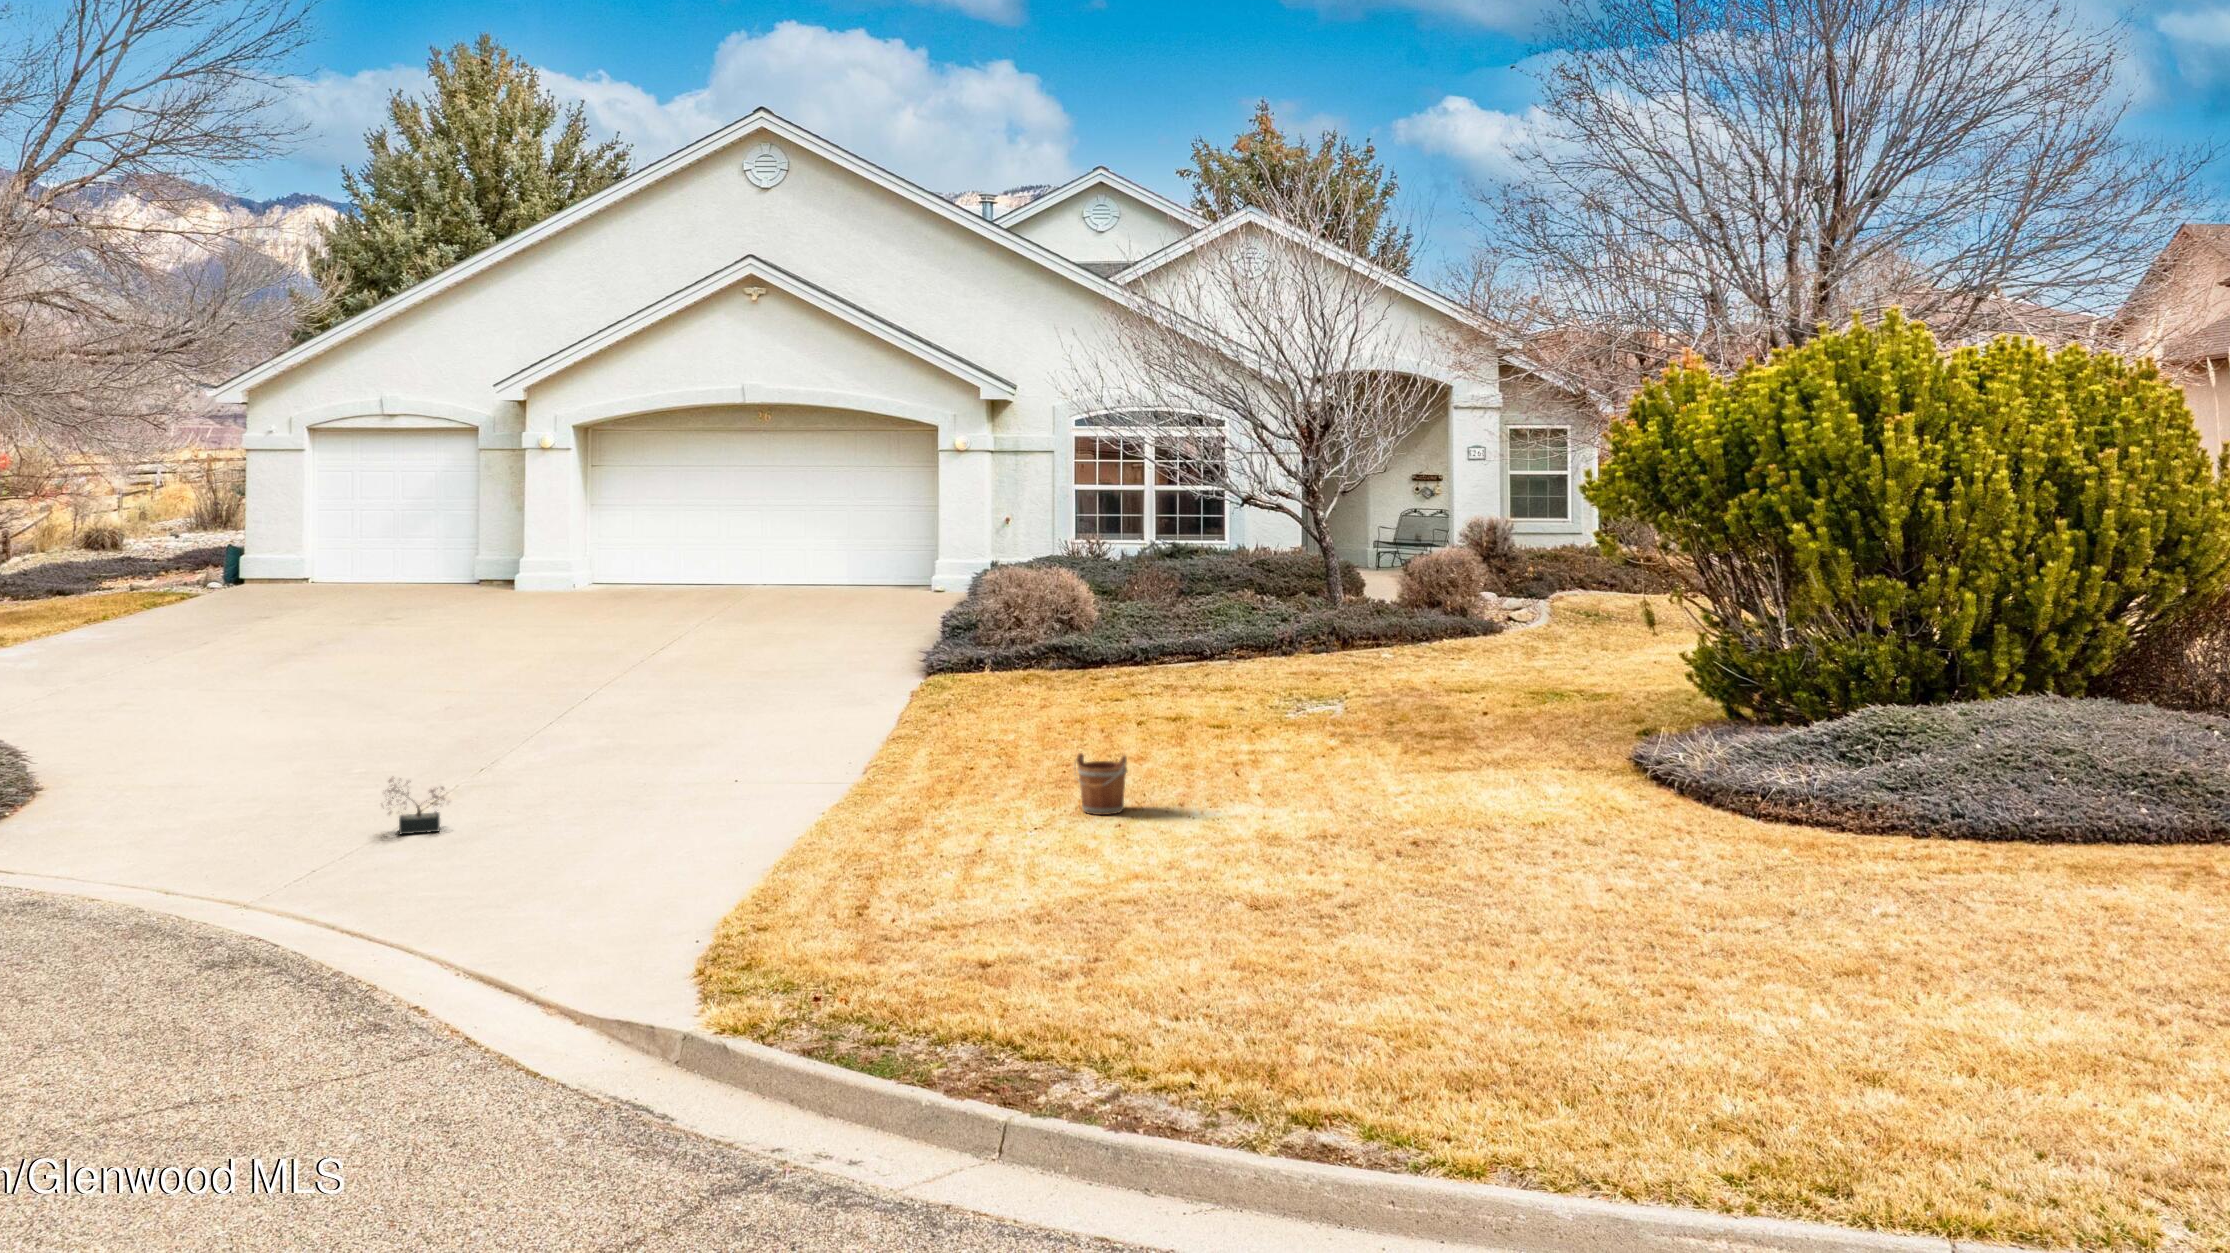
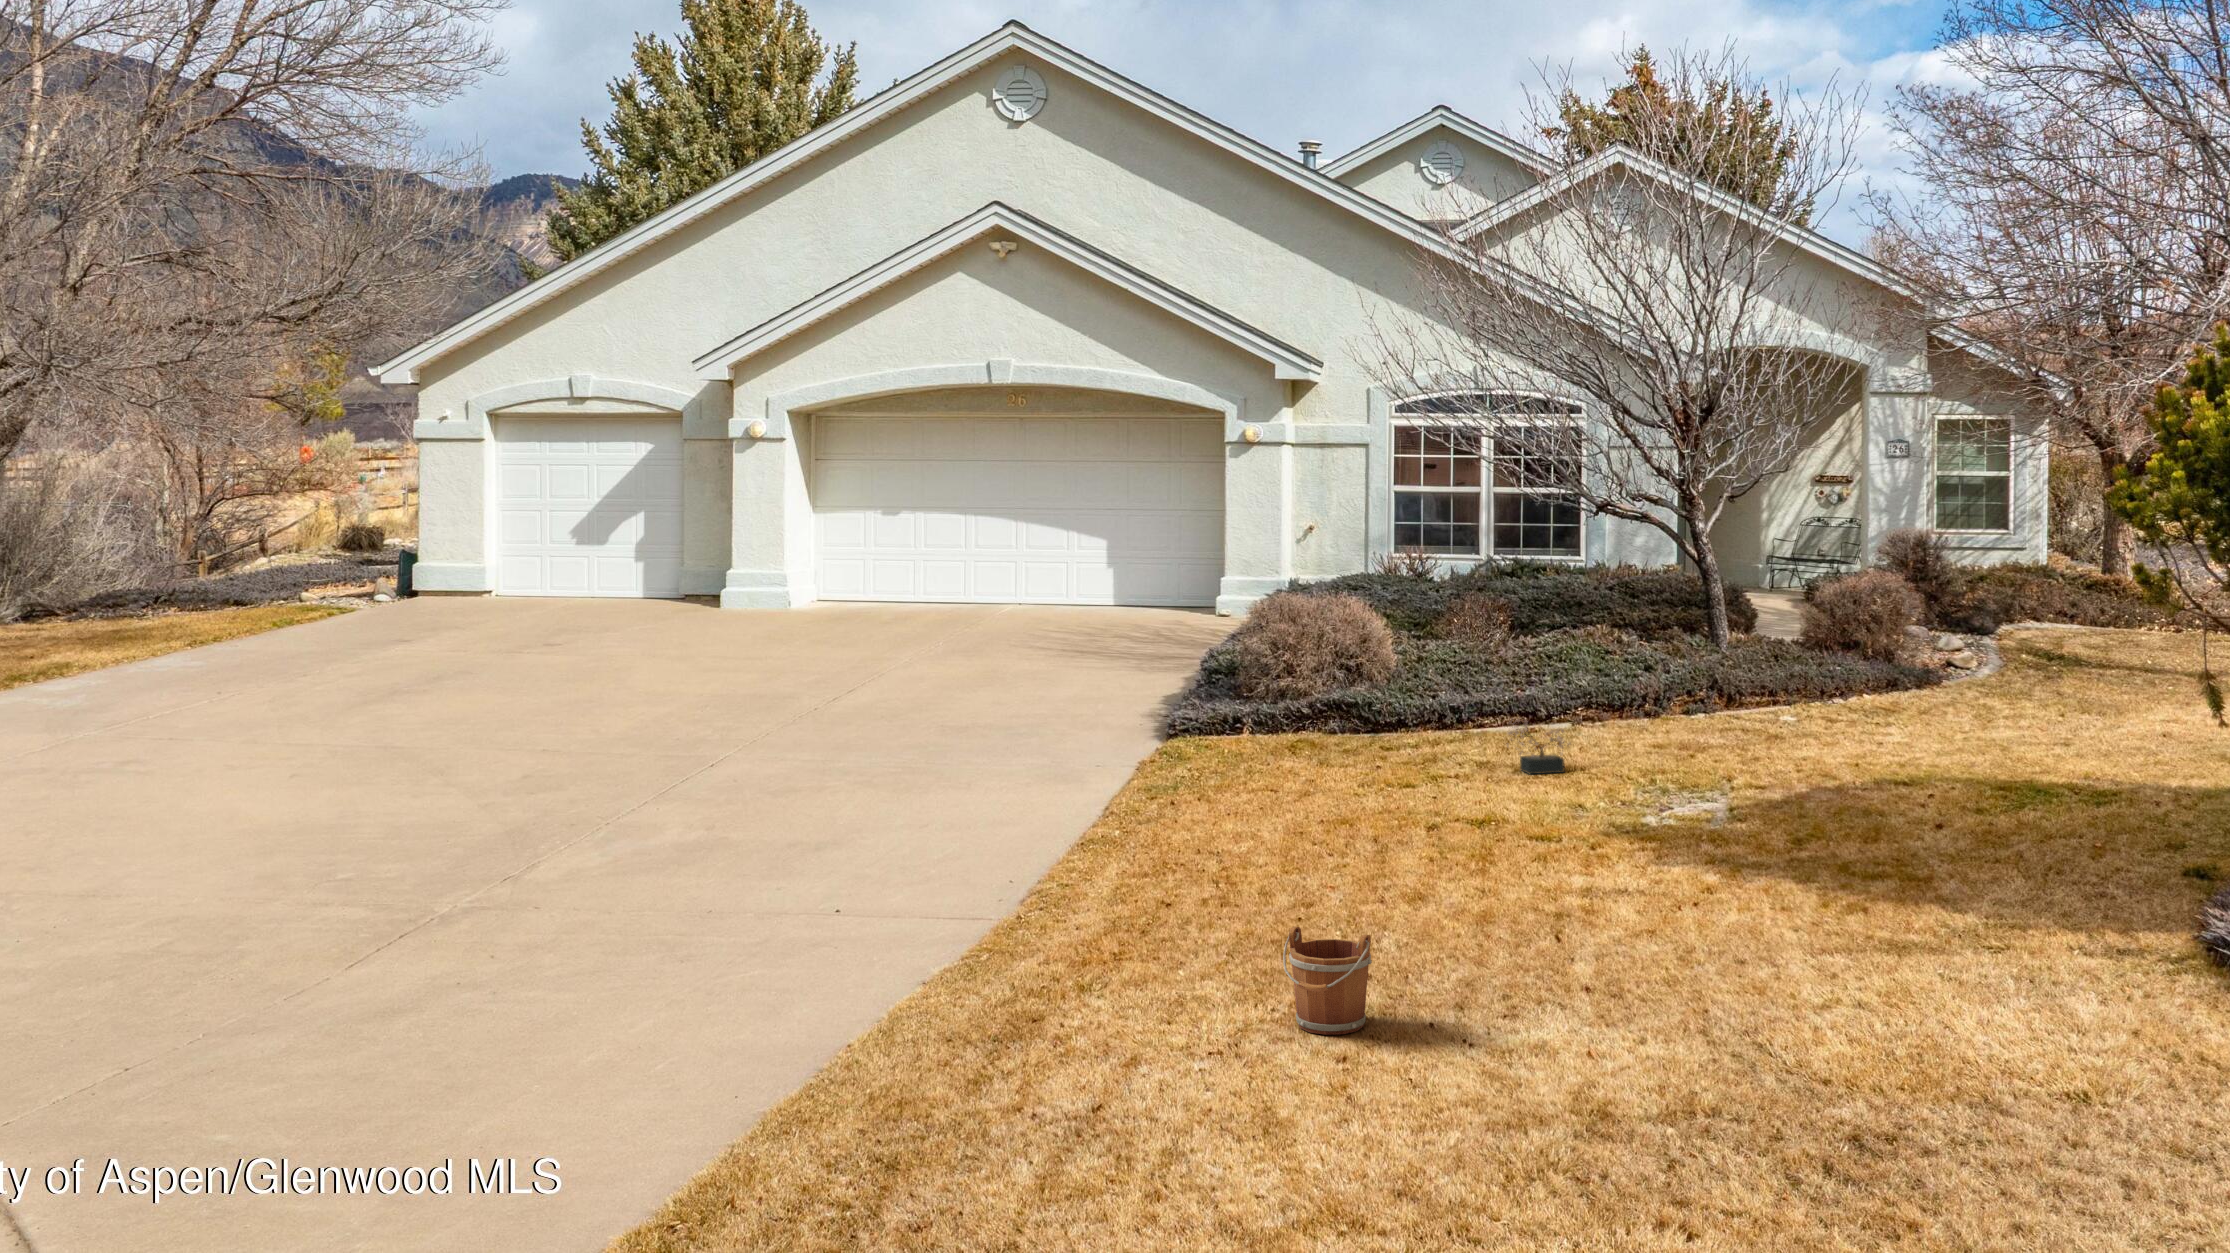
decorative plant: present [384,778,450,834] -> present [1507,719,1570,774]

